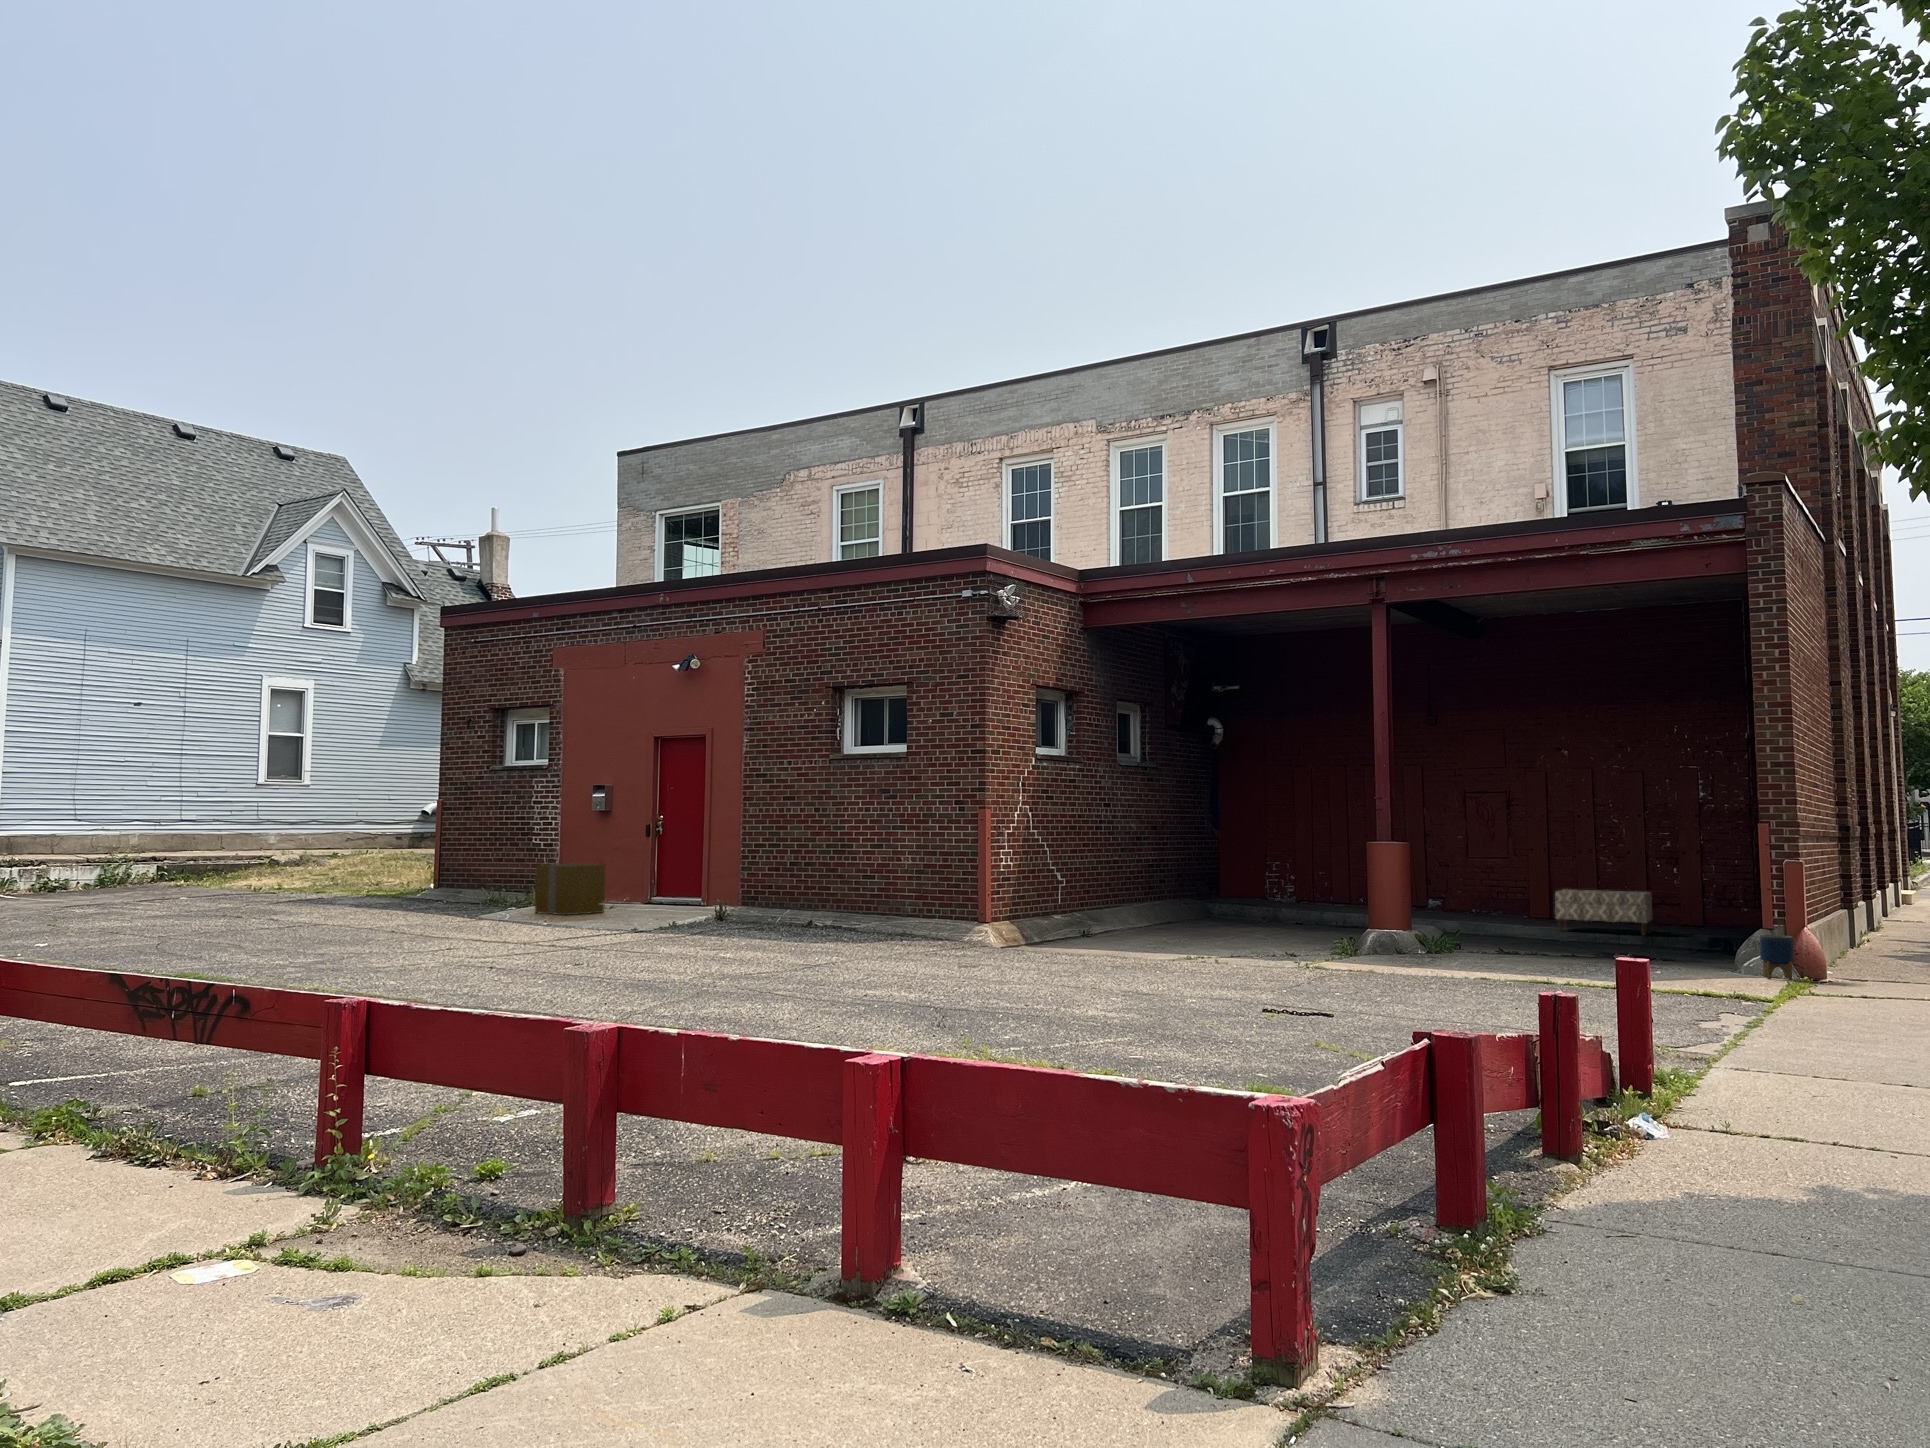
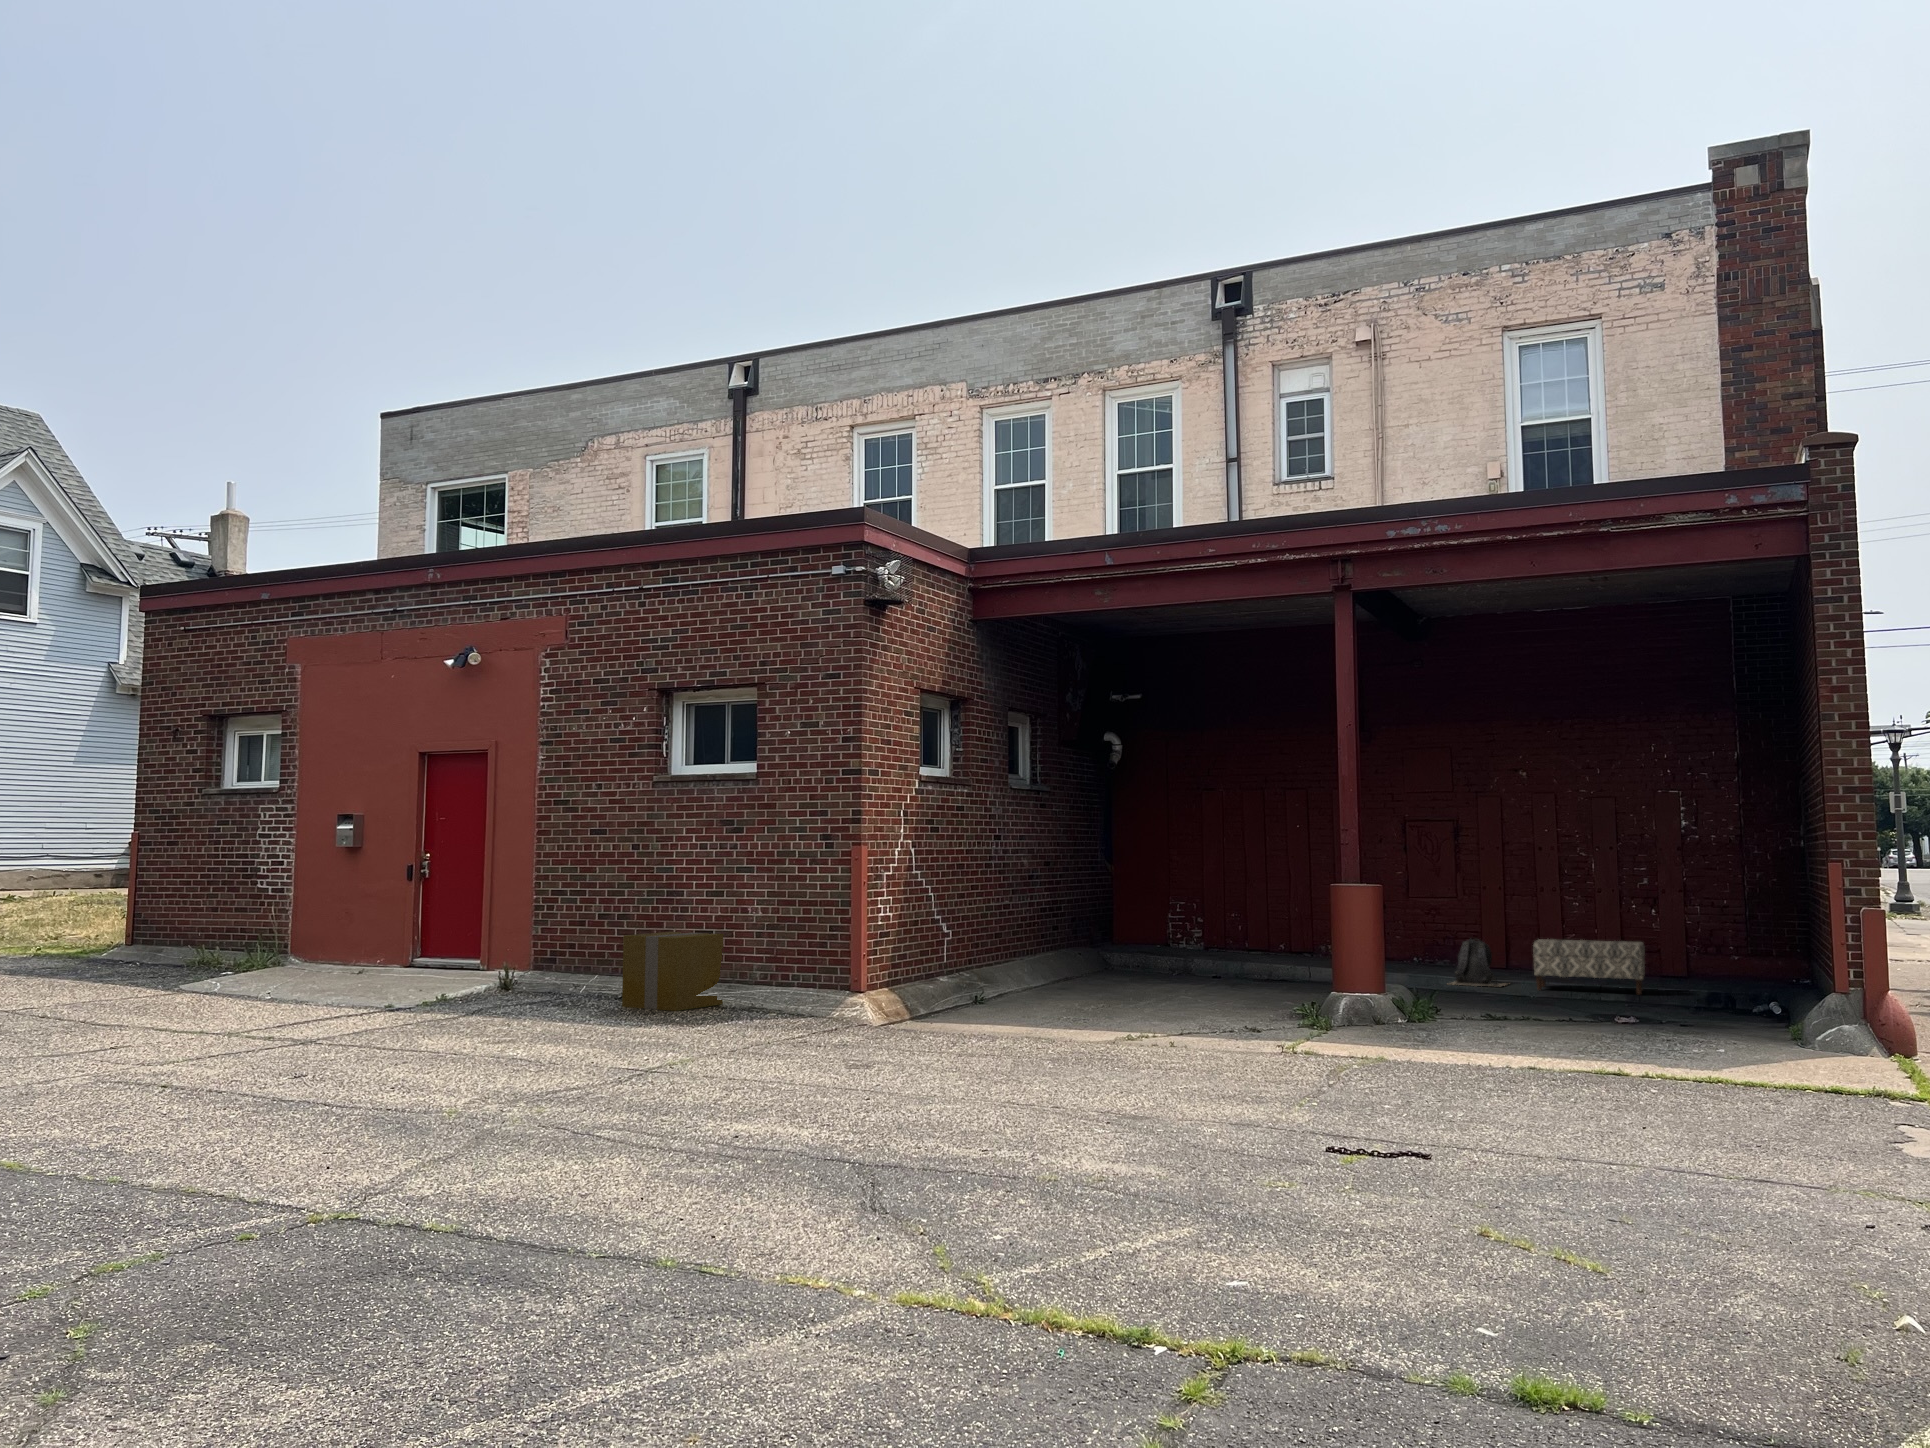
cardboard box: present [535,863,605,915] -> present [622,932,724,1011]
backpack: none [1483,888,1540,928] -> present [1452,939,1506,986]
planter: present [1760,935,1794,980] -> none [1835,1001,1878,1057]

